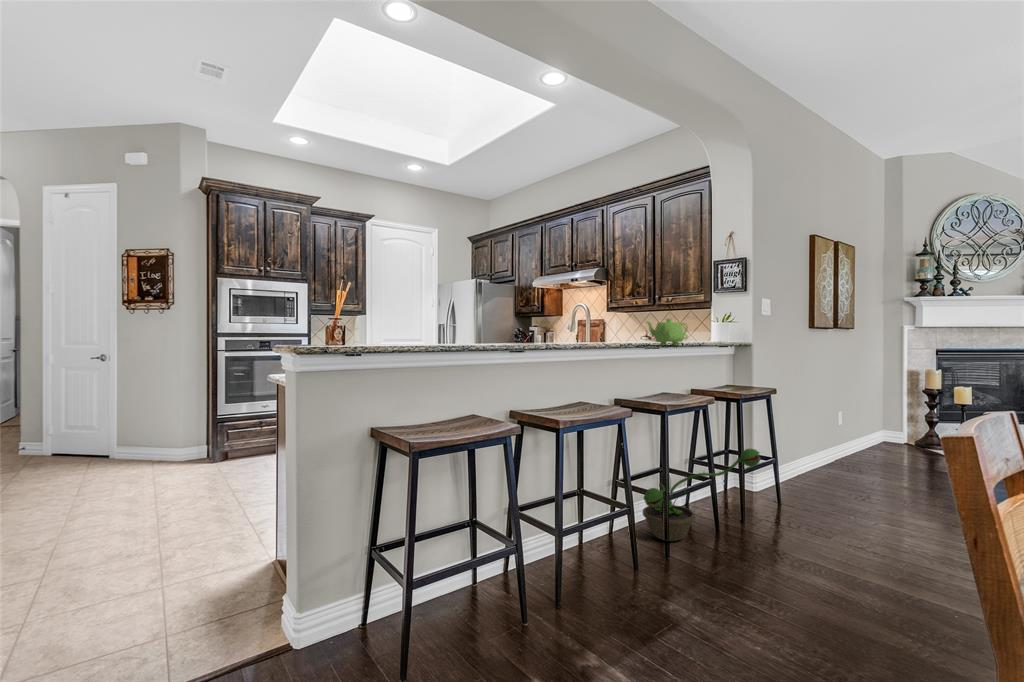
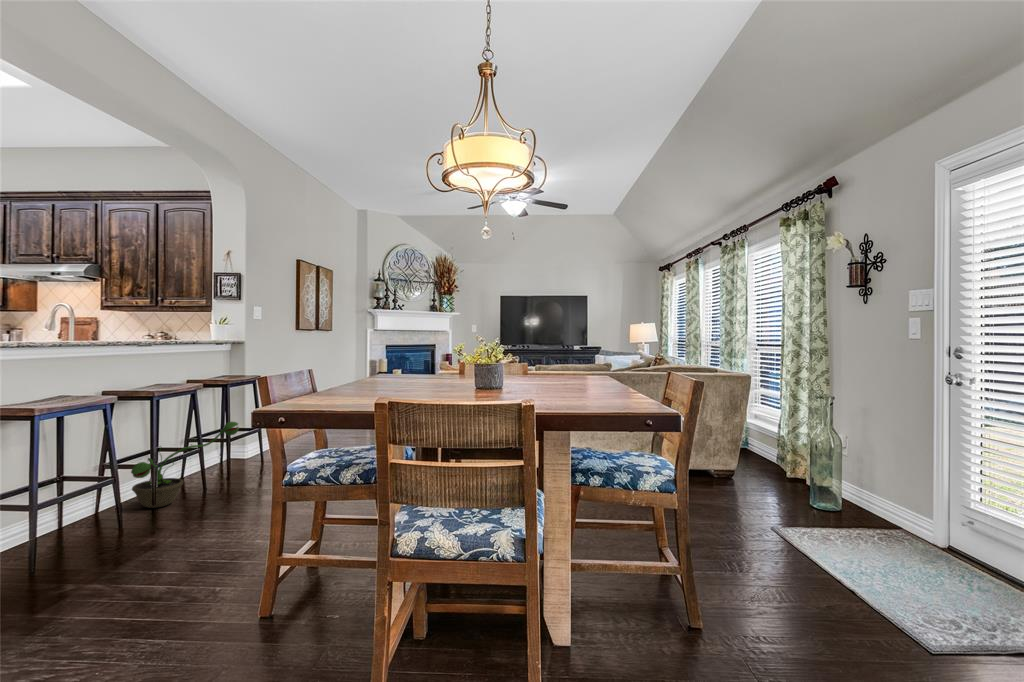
teapot: present [647,319,688,346] -> none [138,320,182,343]

